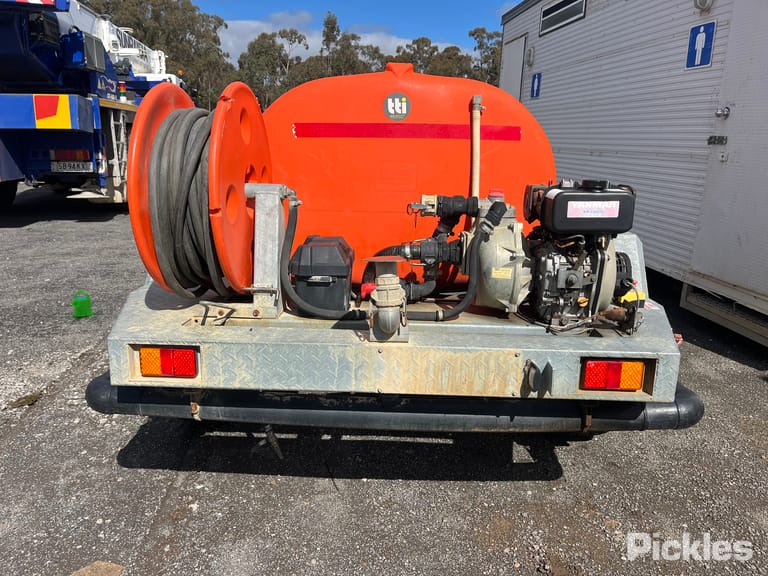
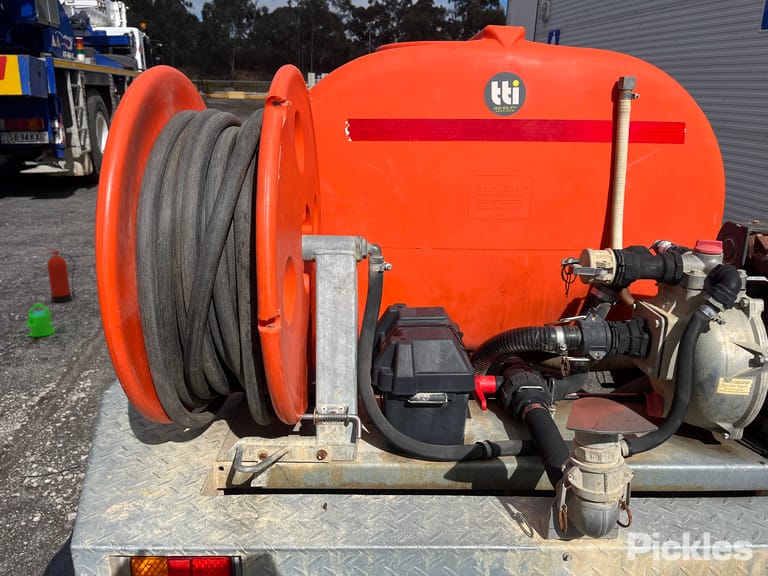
fire extinguisher: none [88,249,111,295] -> present [47,249,75,302]

